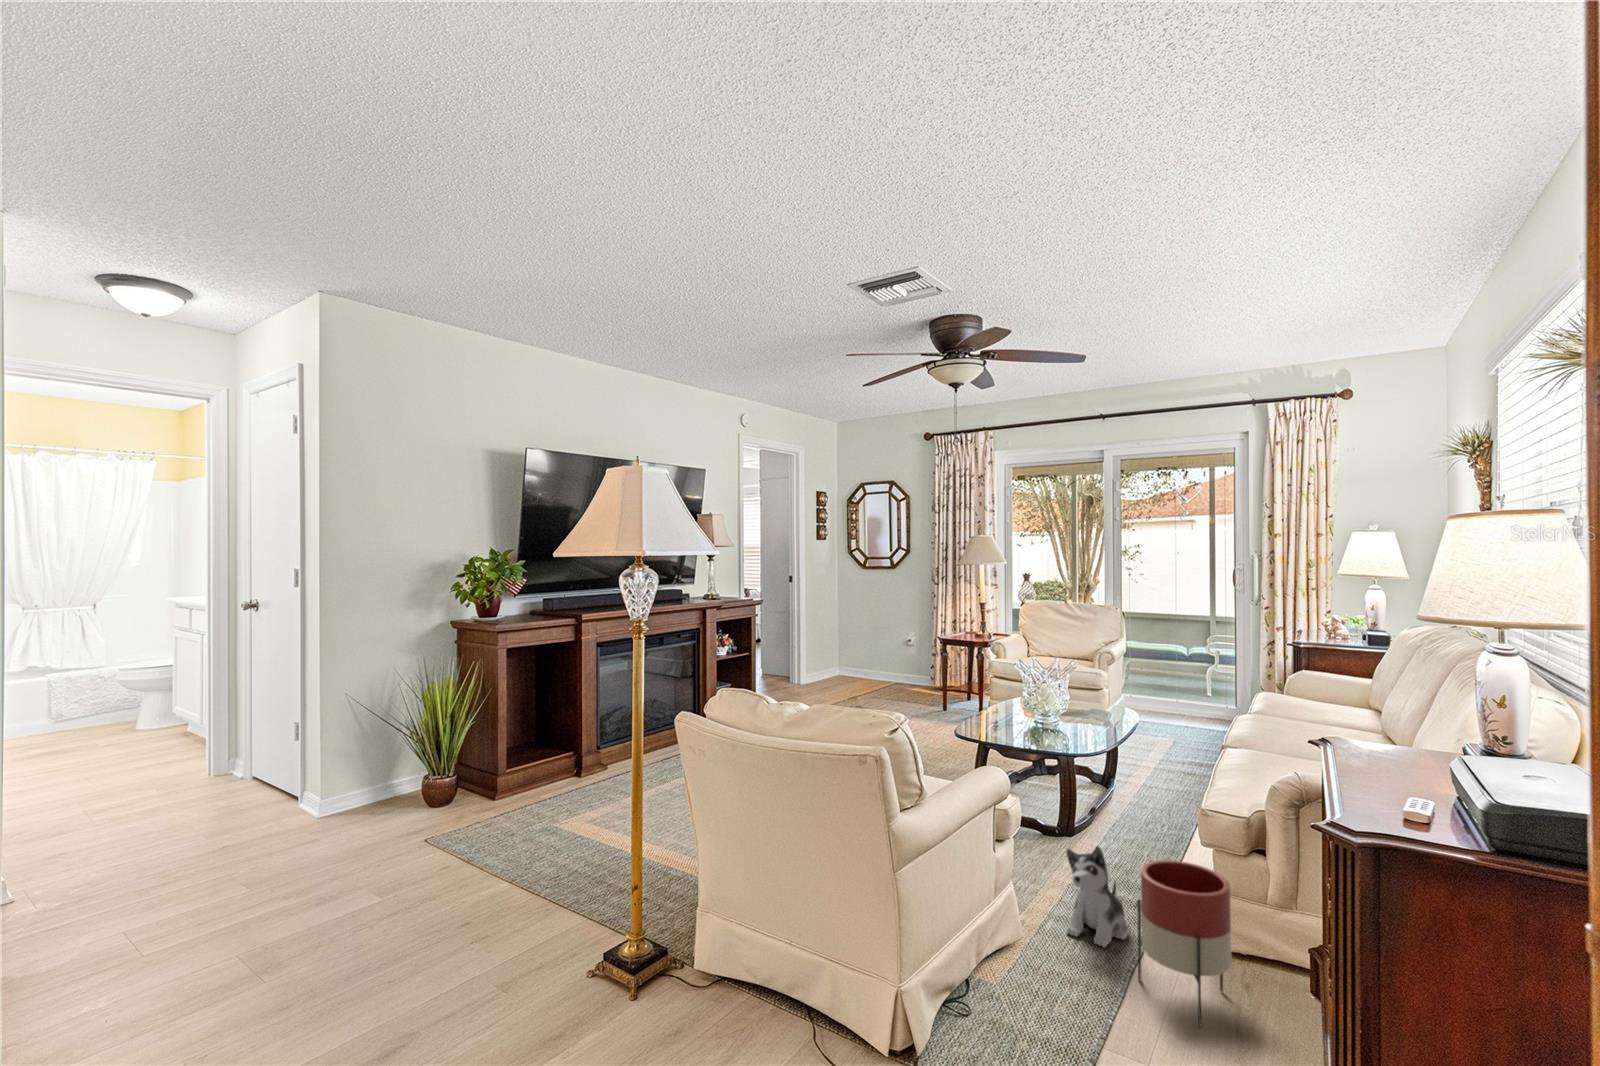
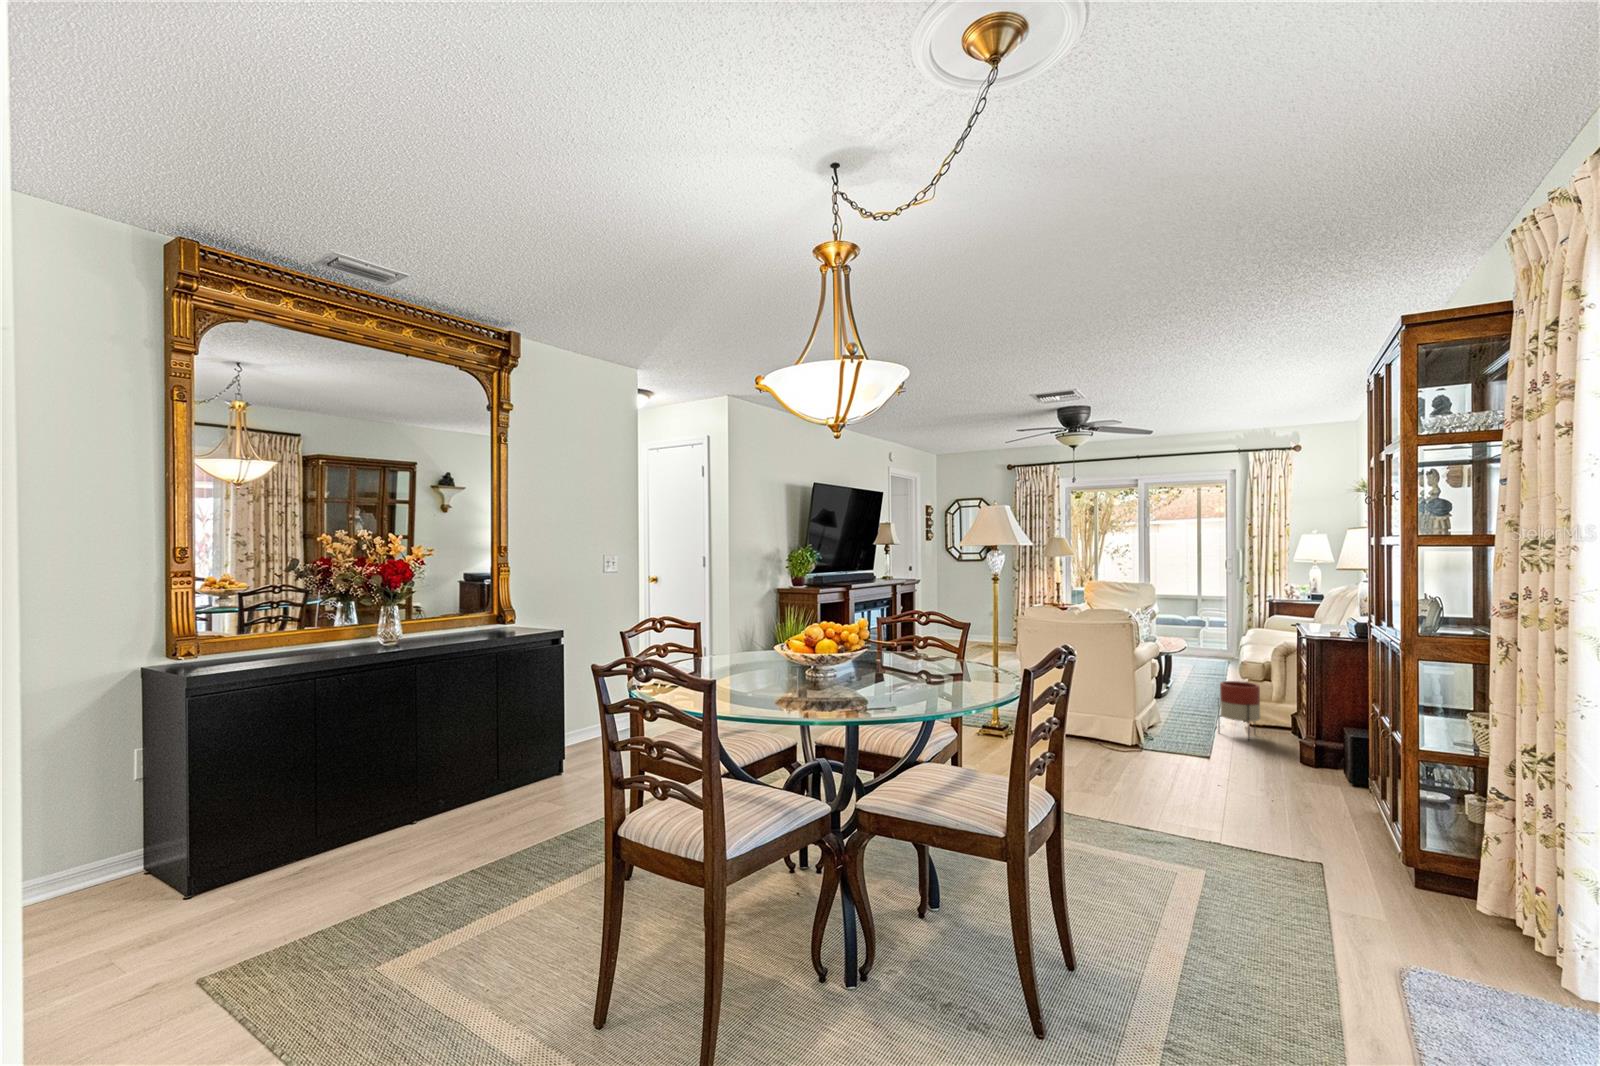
plush toy: present [1066,846,1128,947] -> none [1177,682,1208,726]

